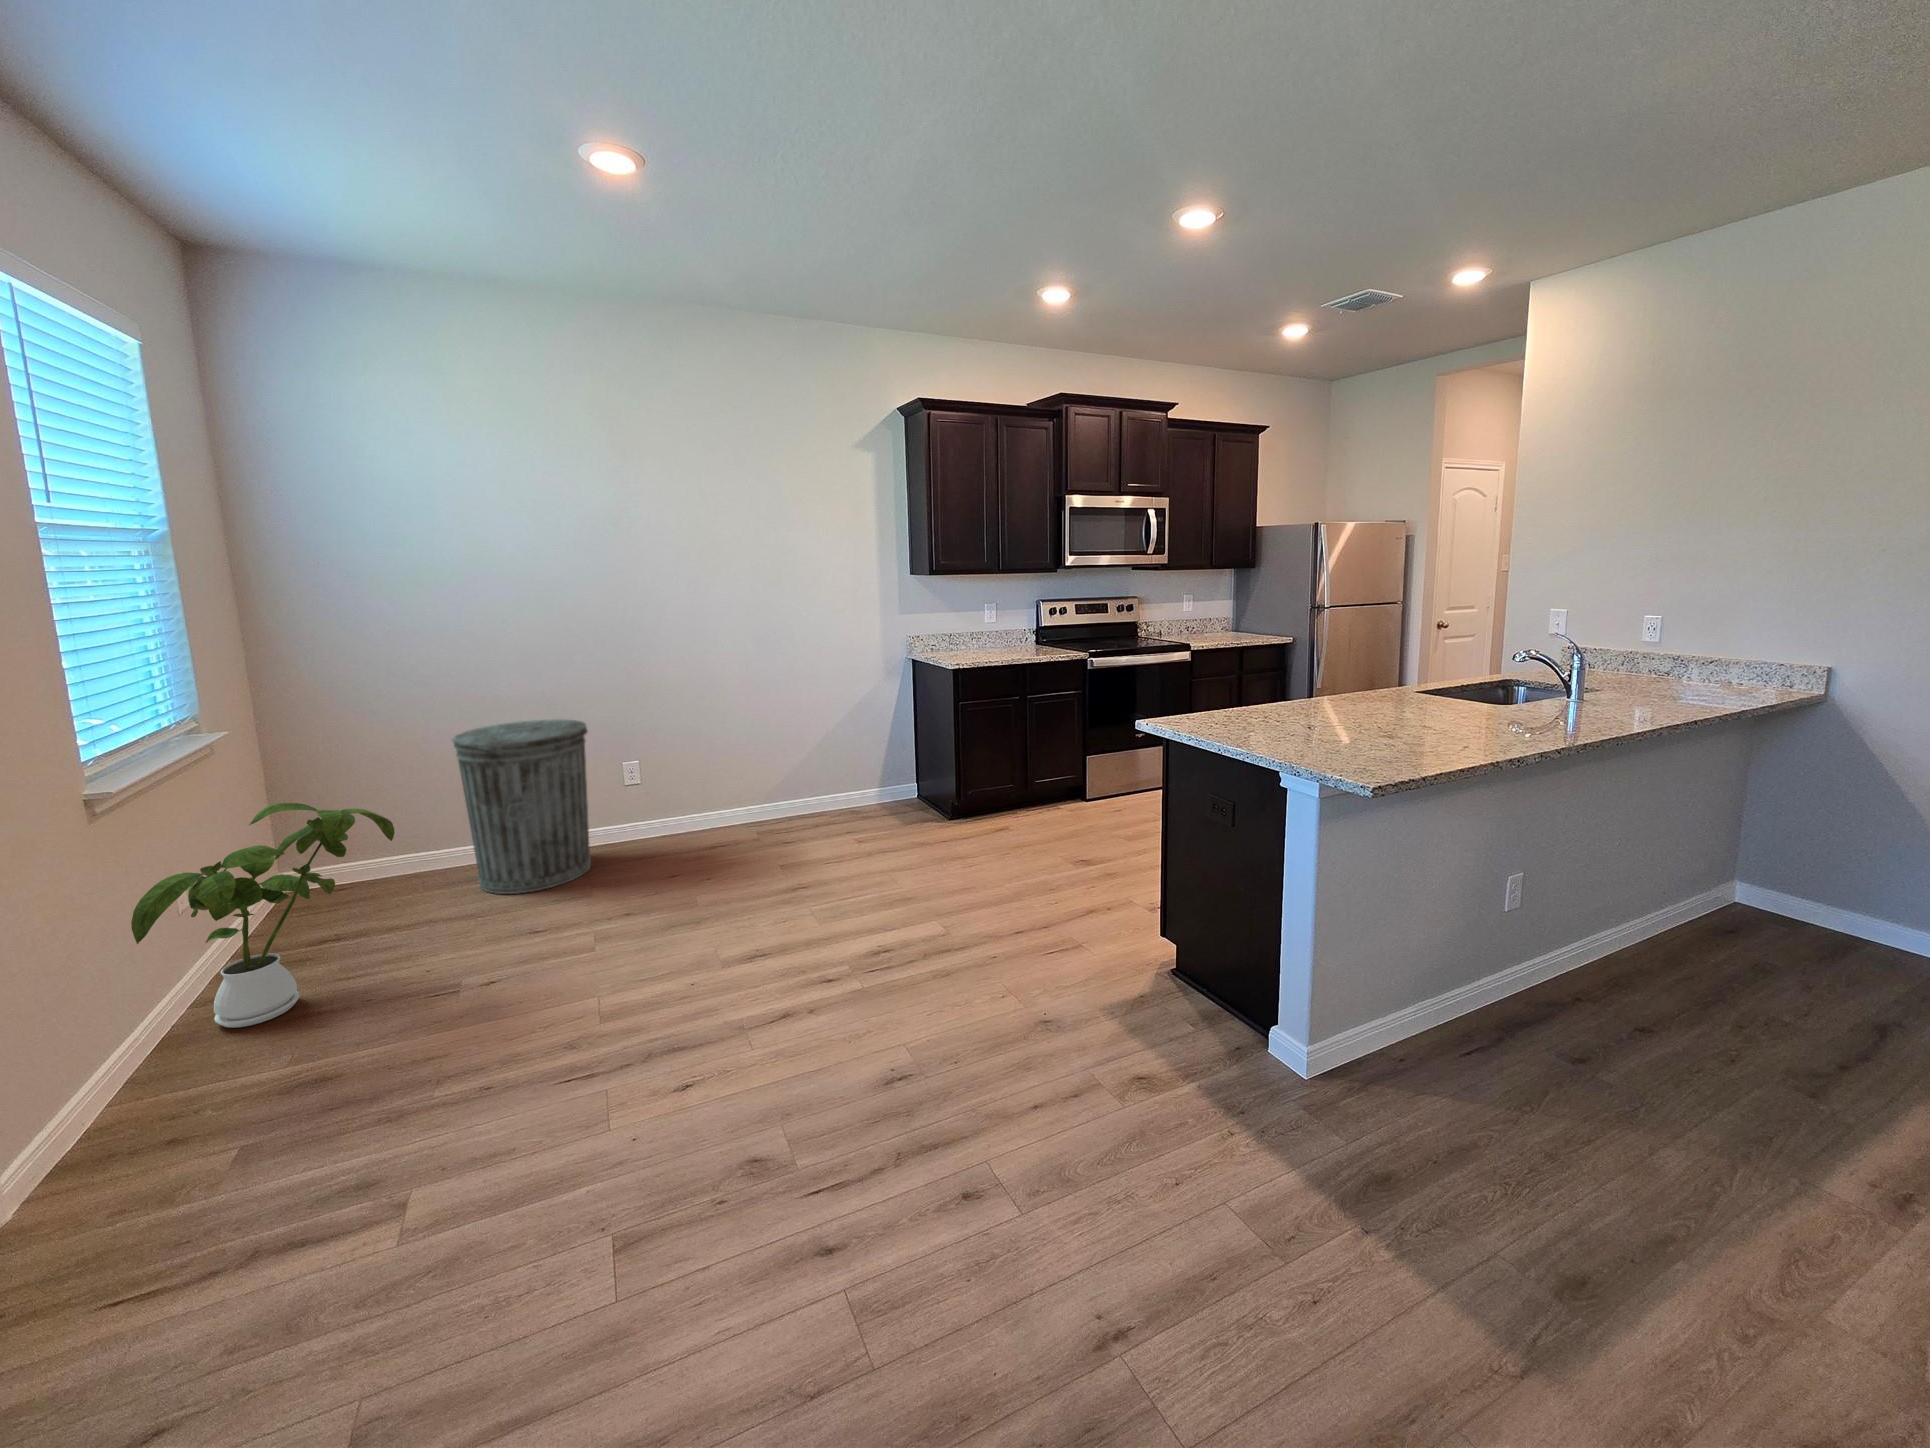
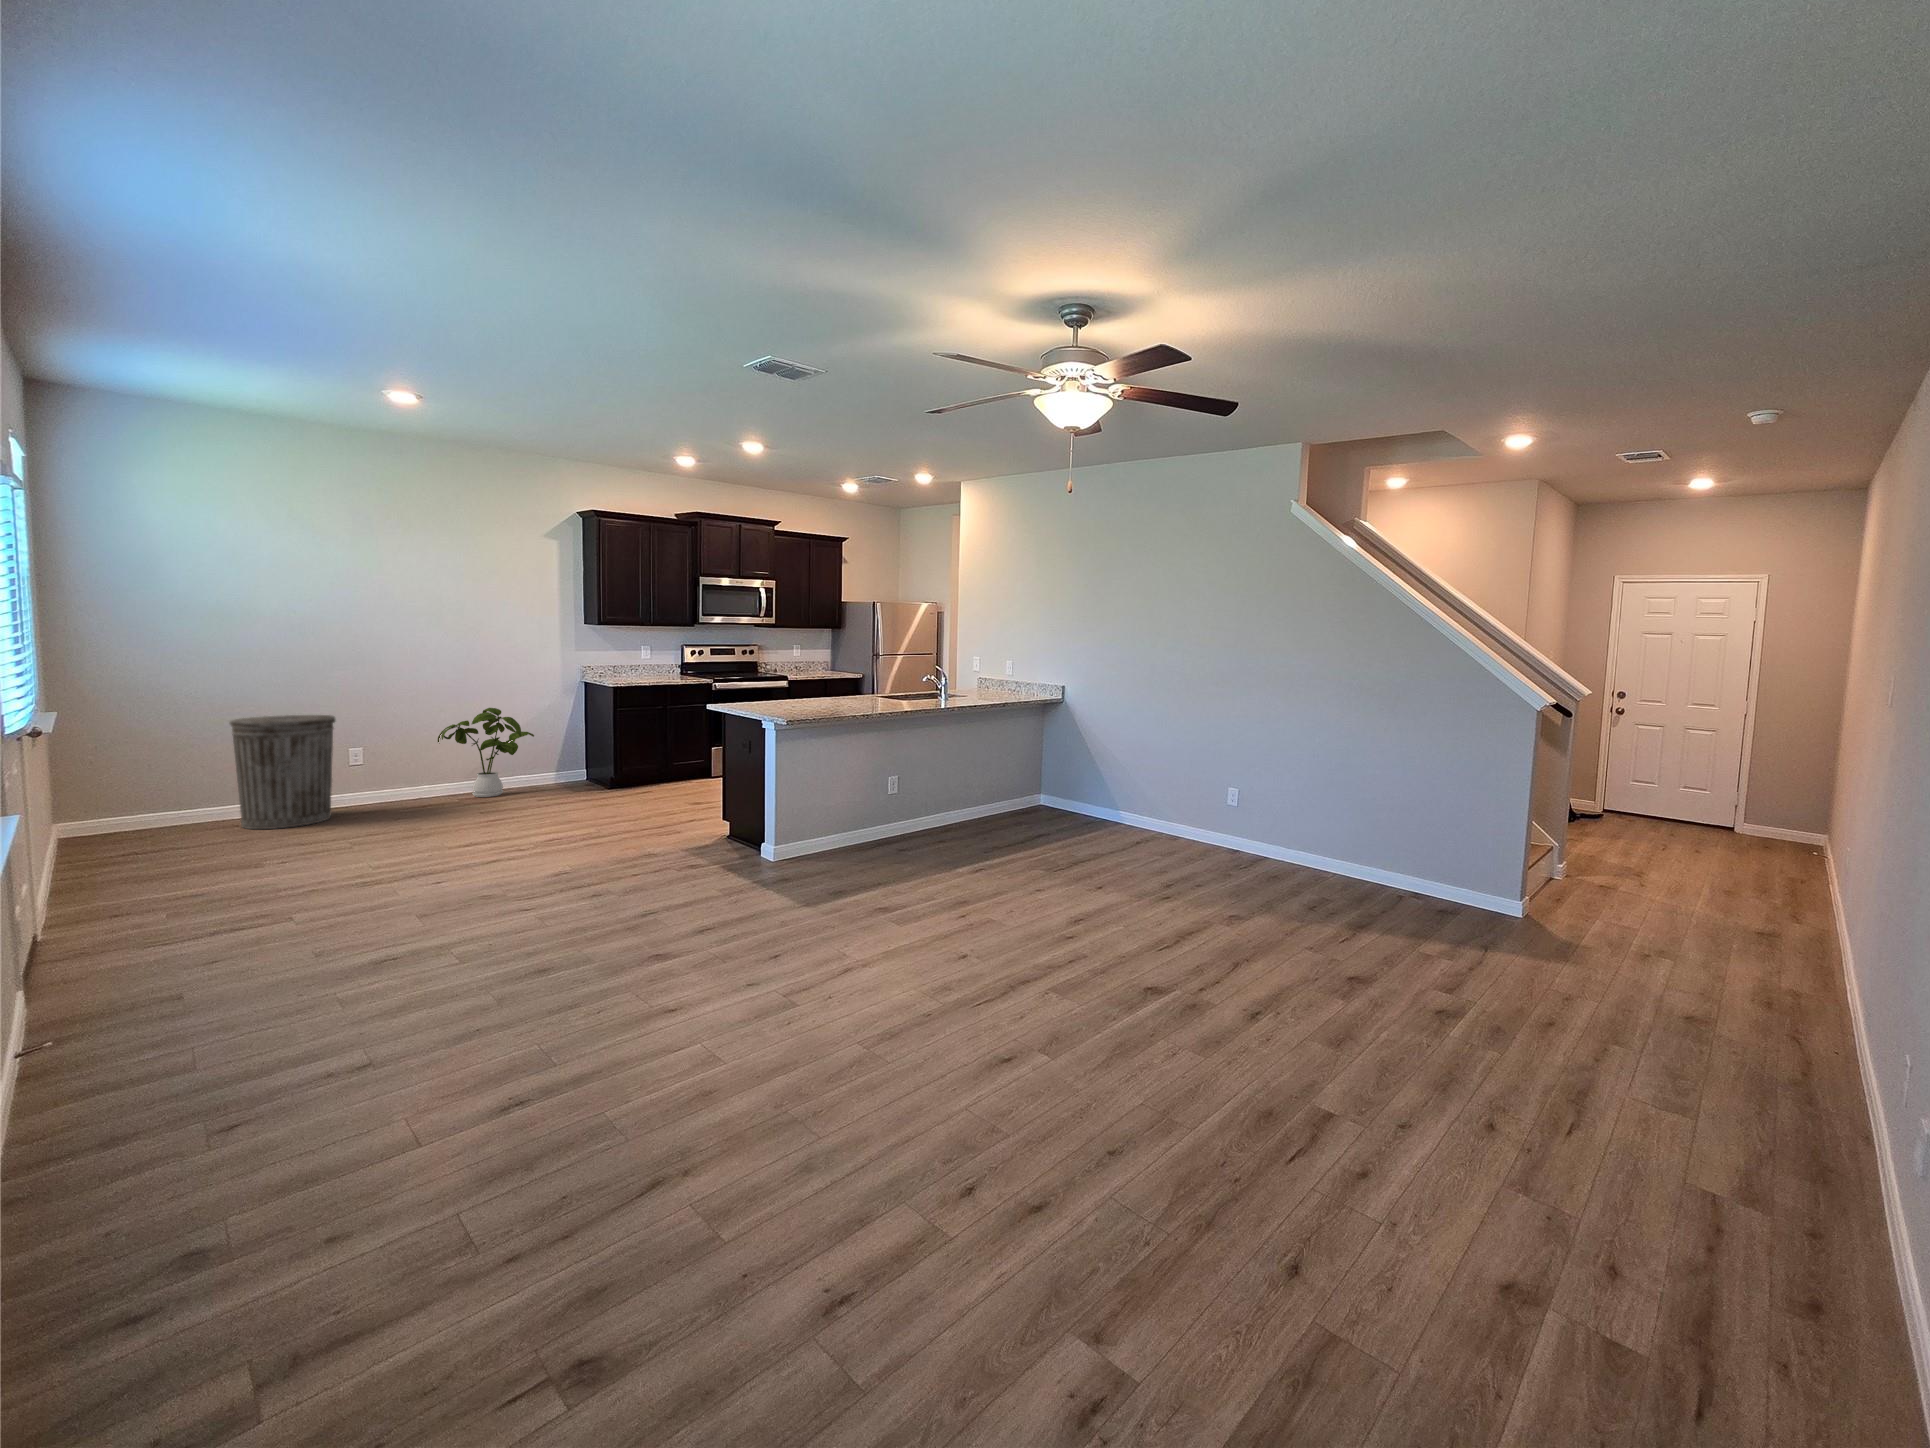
house plant: present [131,803,395,1028] -> present [438,708,534,797]

